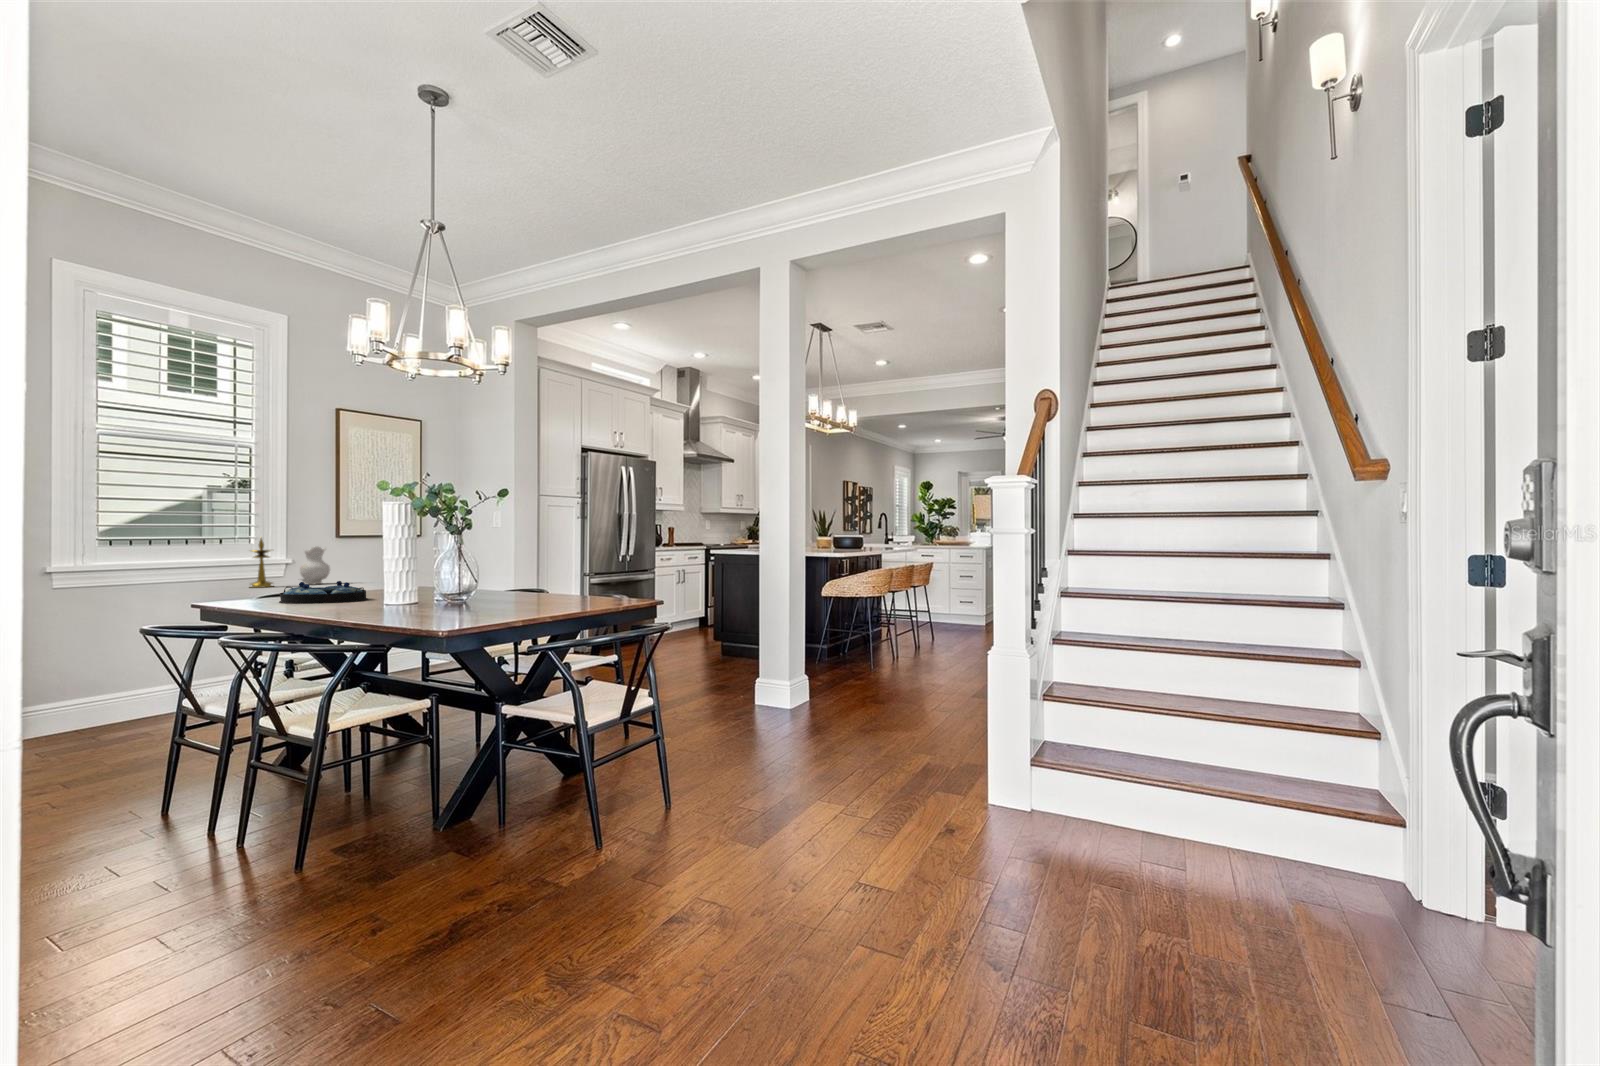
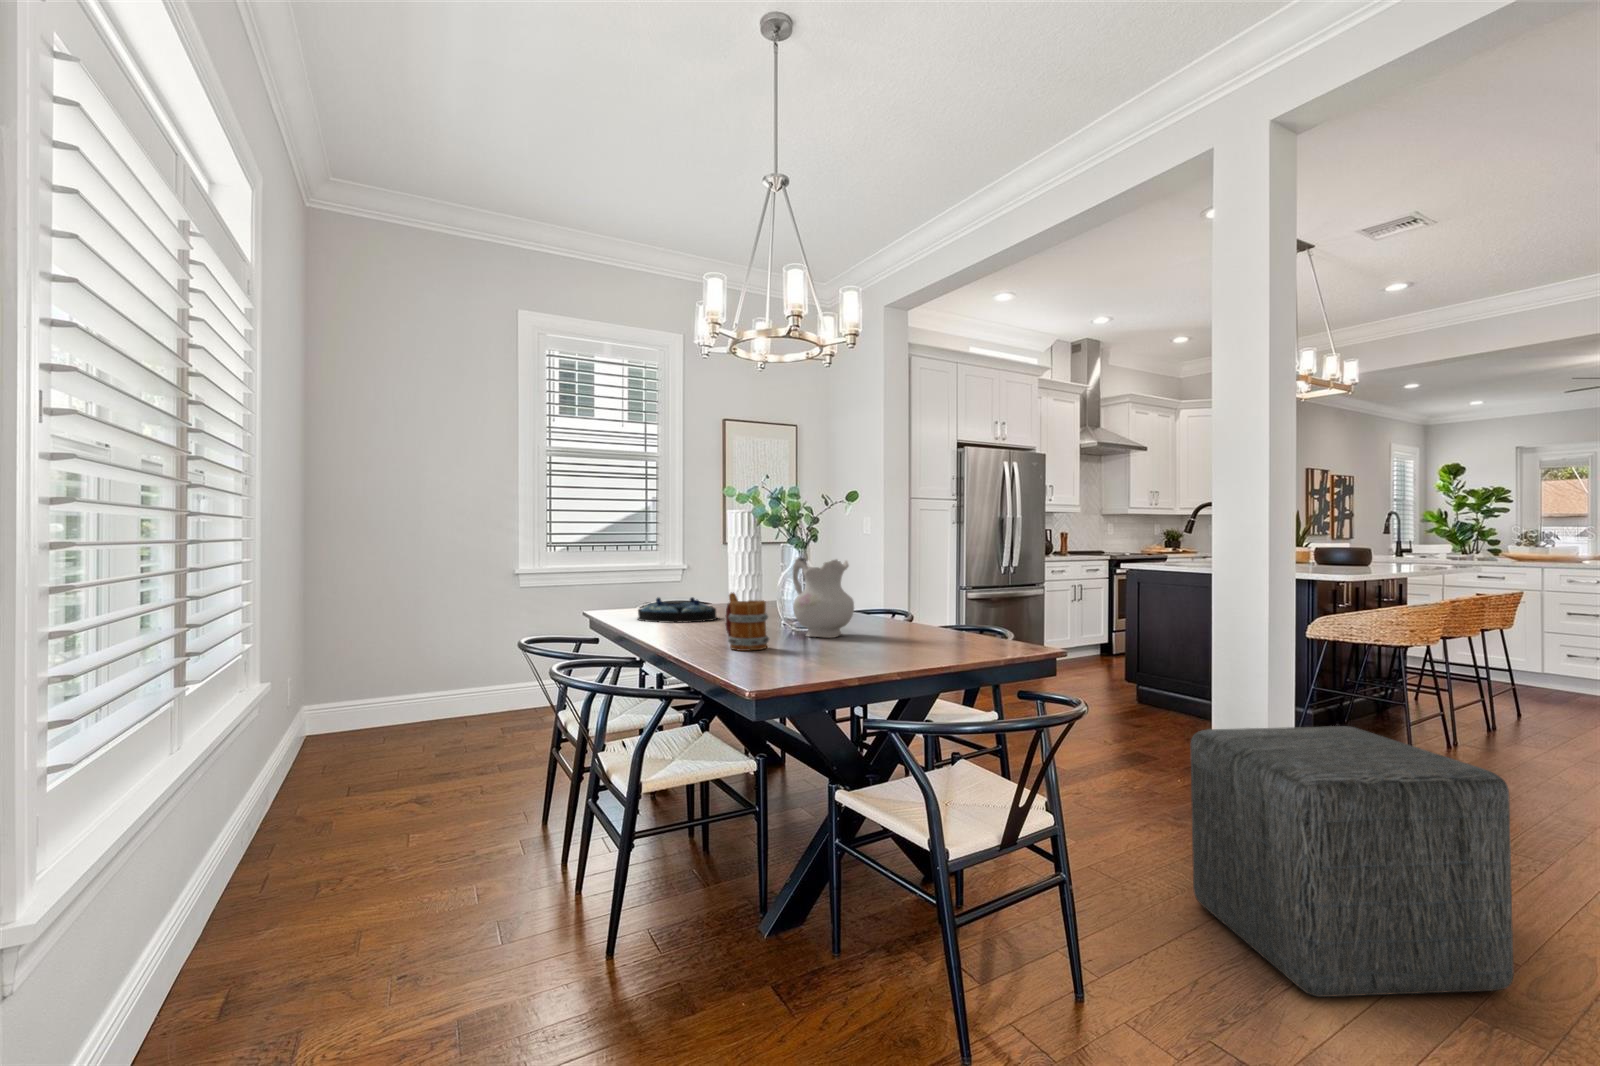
candlestick: present [251,538,272,588] -> none [633,547,655,598]
ceramic pitcher: present [300,546,330,585] -> present [793,557,854,638]
mug: none [395,571,437,617] -> present [725,592,769,651]
ottoman: none [741,645,894,797] -> present [1191,726,1513,997]

